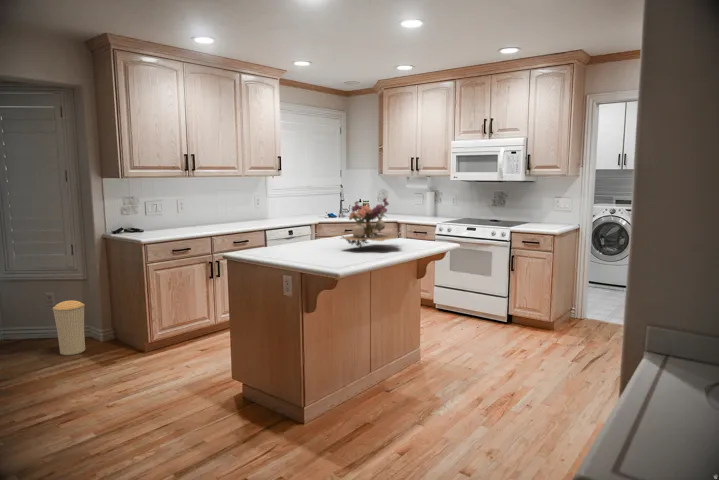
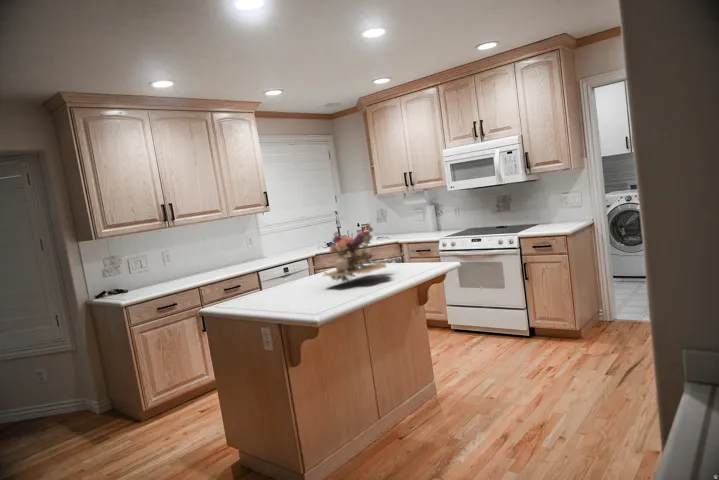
trash can: present [52,300,85,355] -> none [39,375,80,436]

